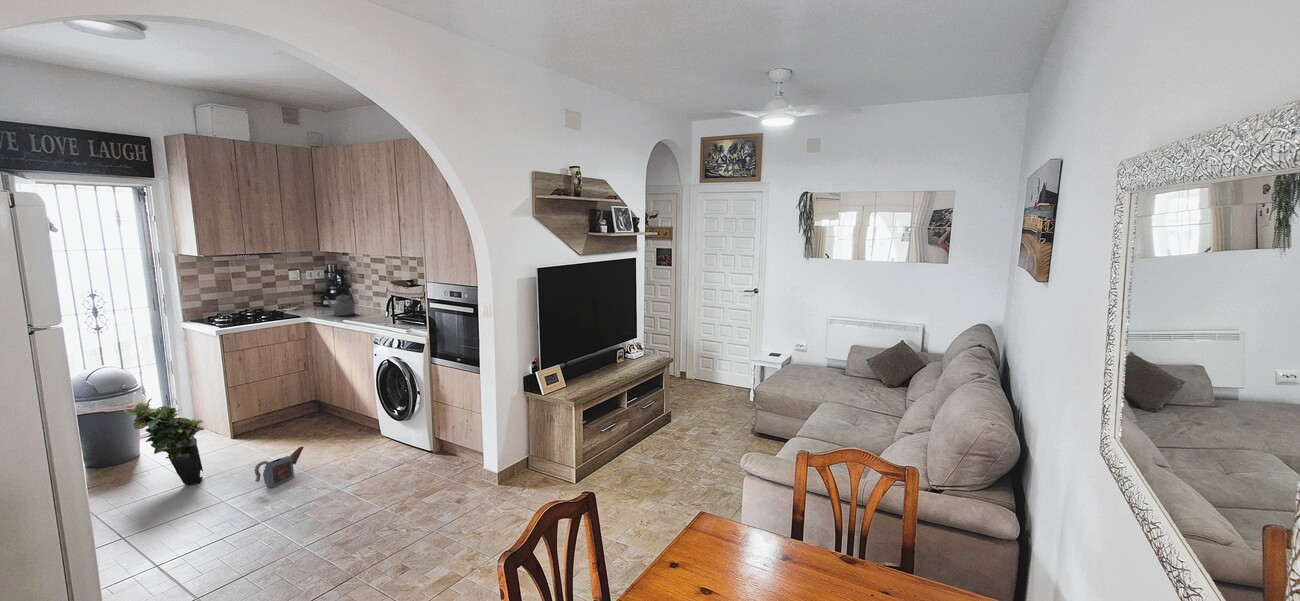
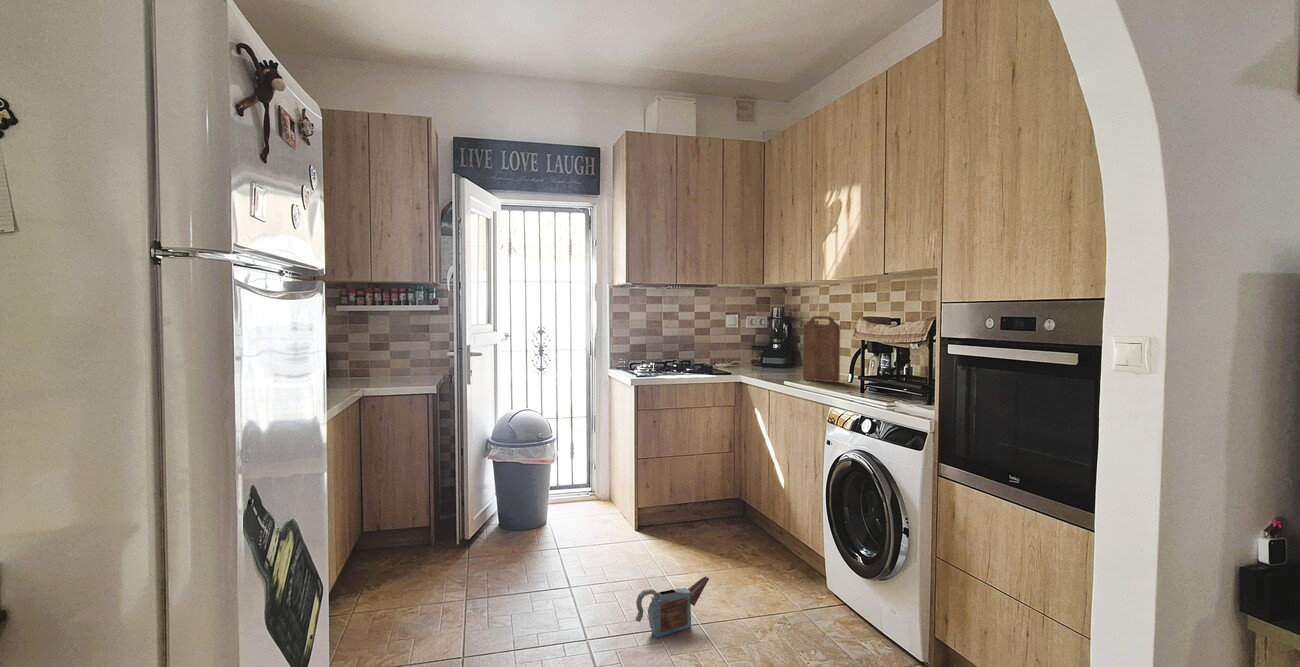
cutting board: none [353,277,380,317] -> present [803,316,840,382]
kettle: present [326,288,355,316] -> none [763,335,803,377]
potted plant: present [124,398,204,485] -> none [515,456,596,591]

